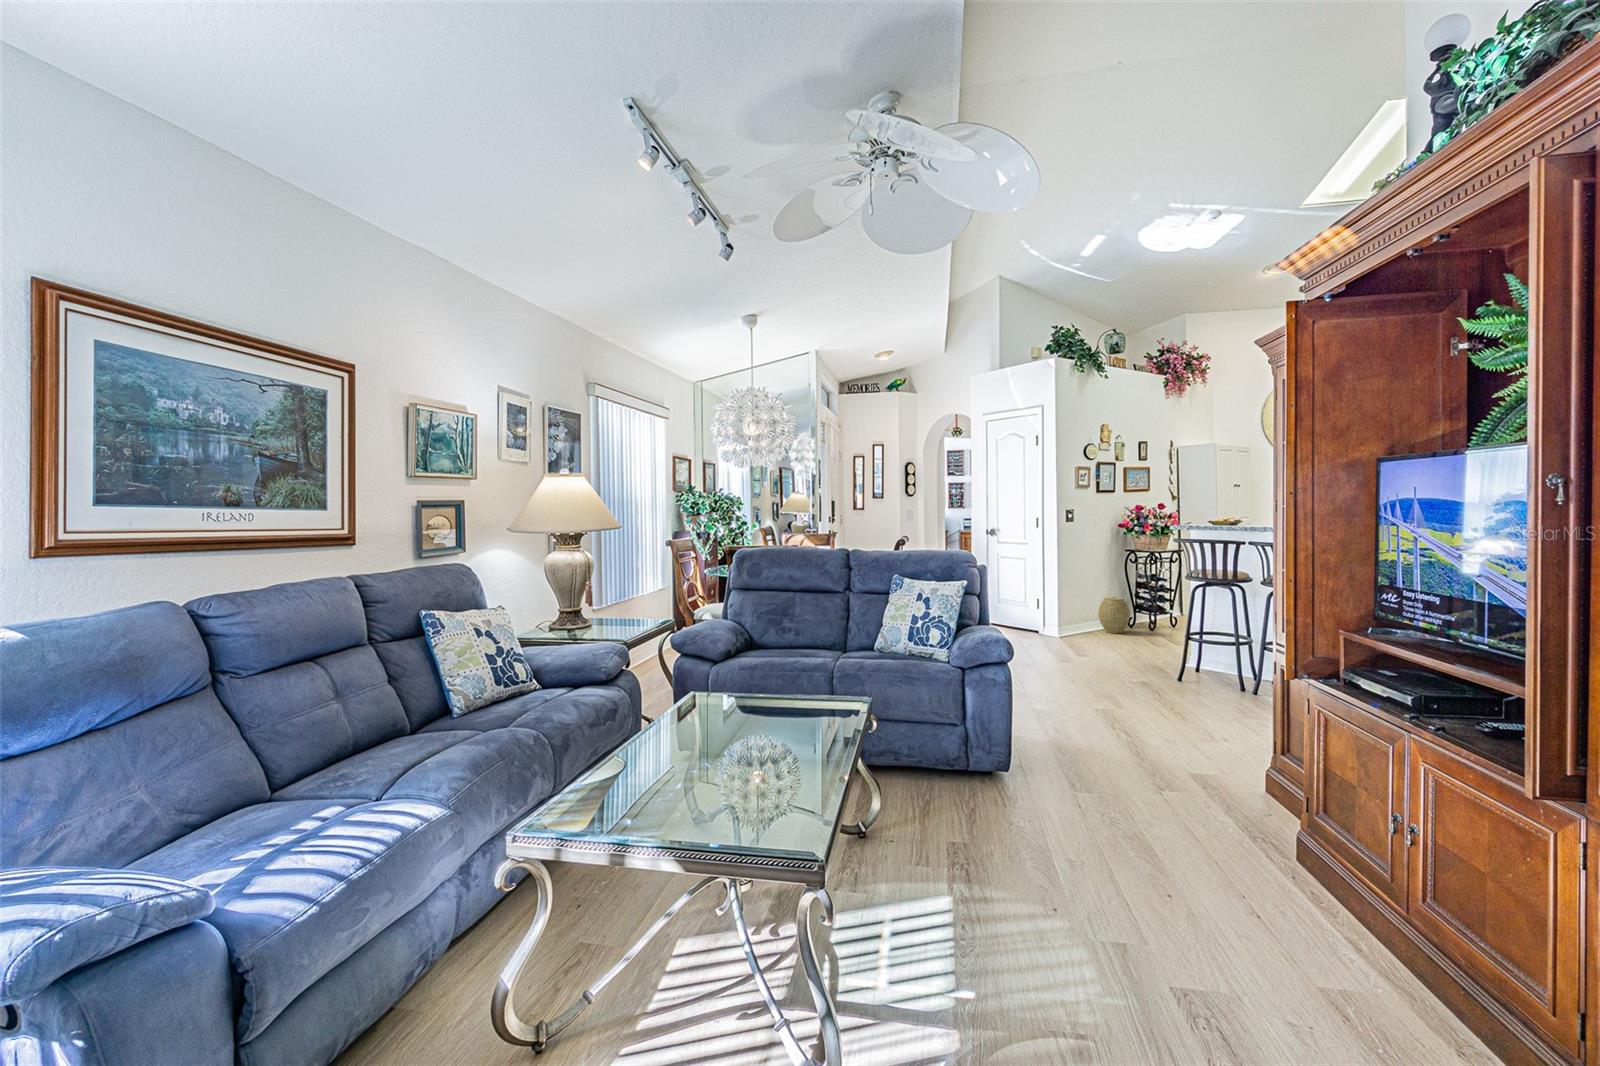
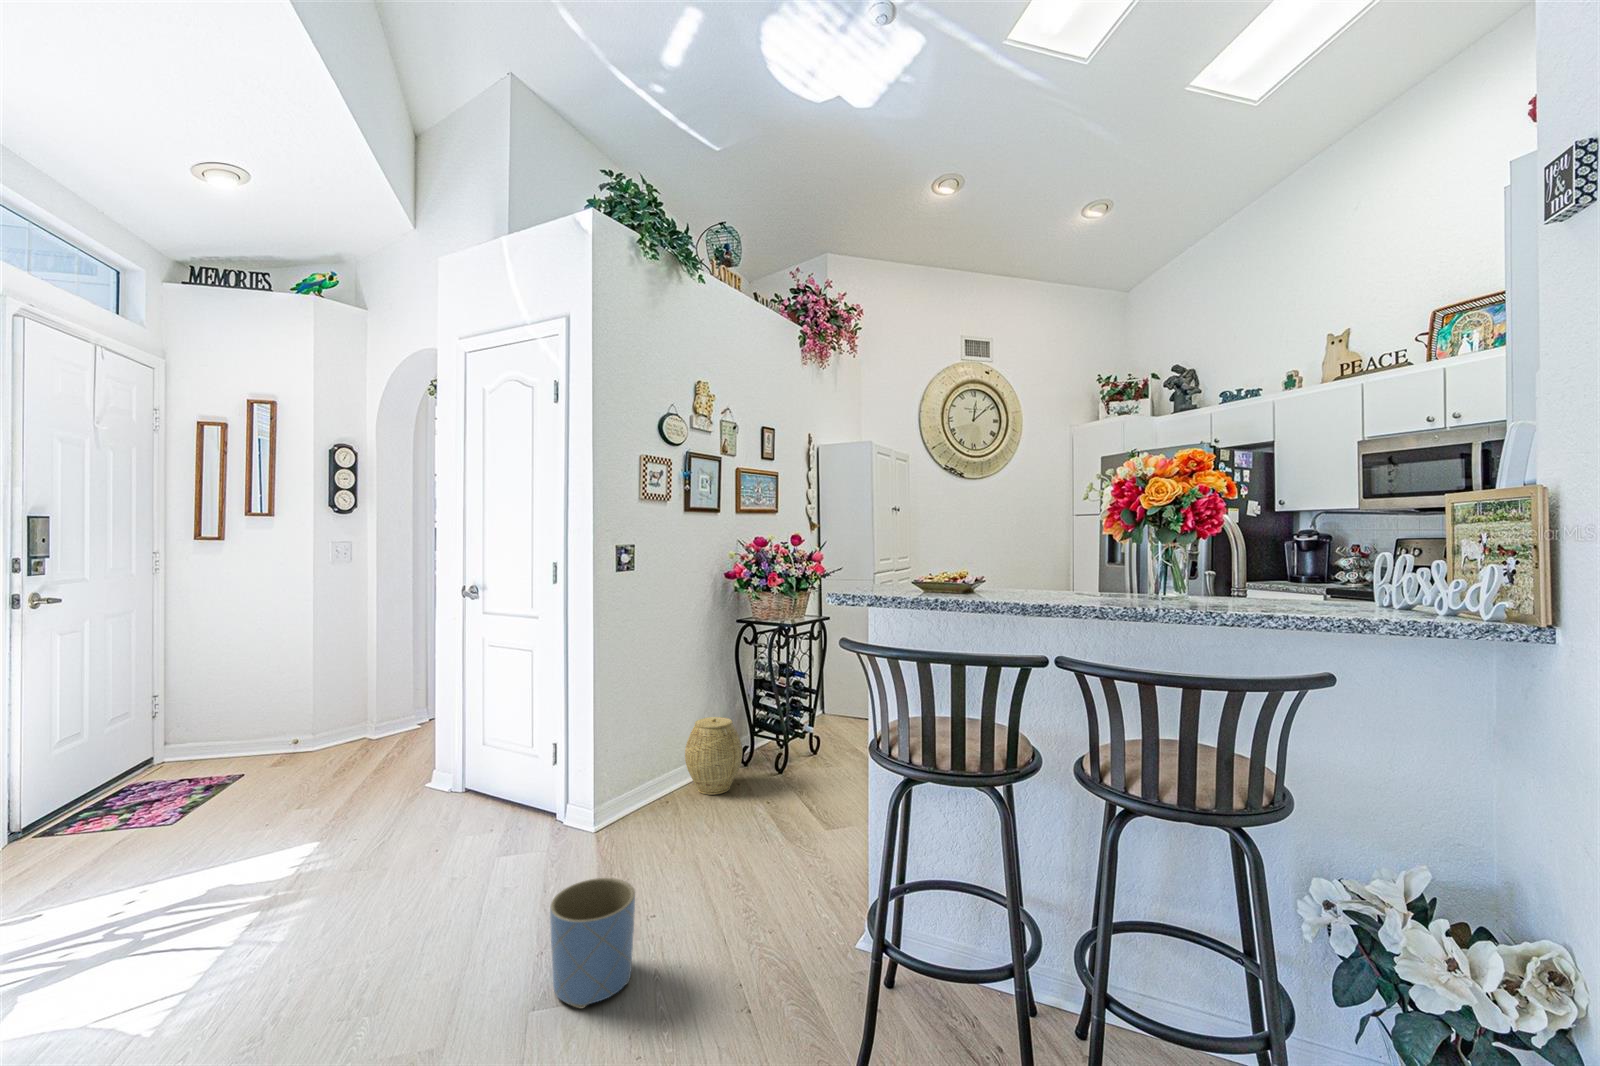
planter: none [1066,627,1096,659] -> present [550,878,635,1008]

